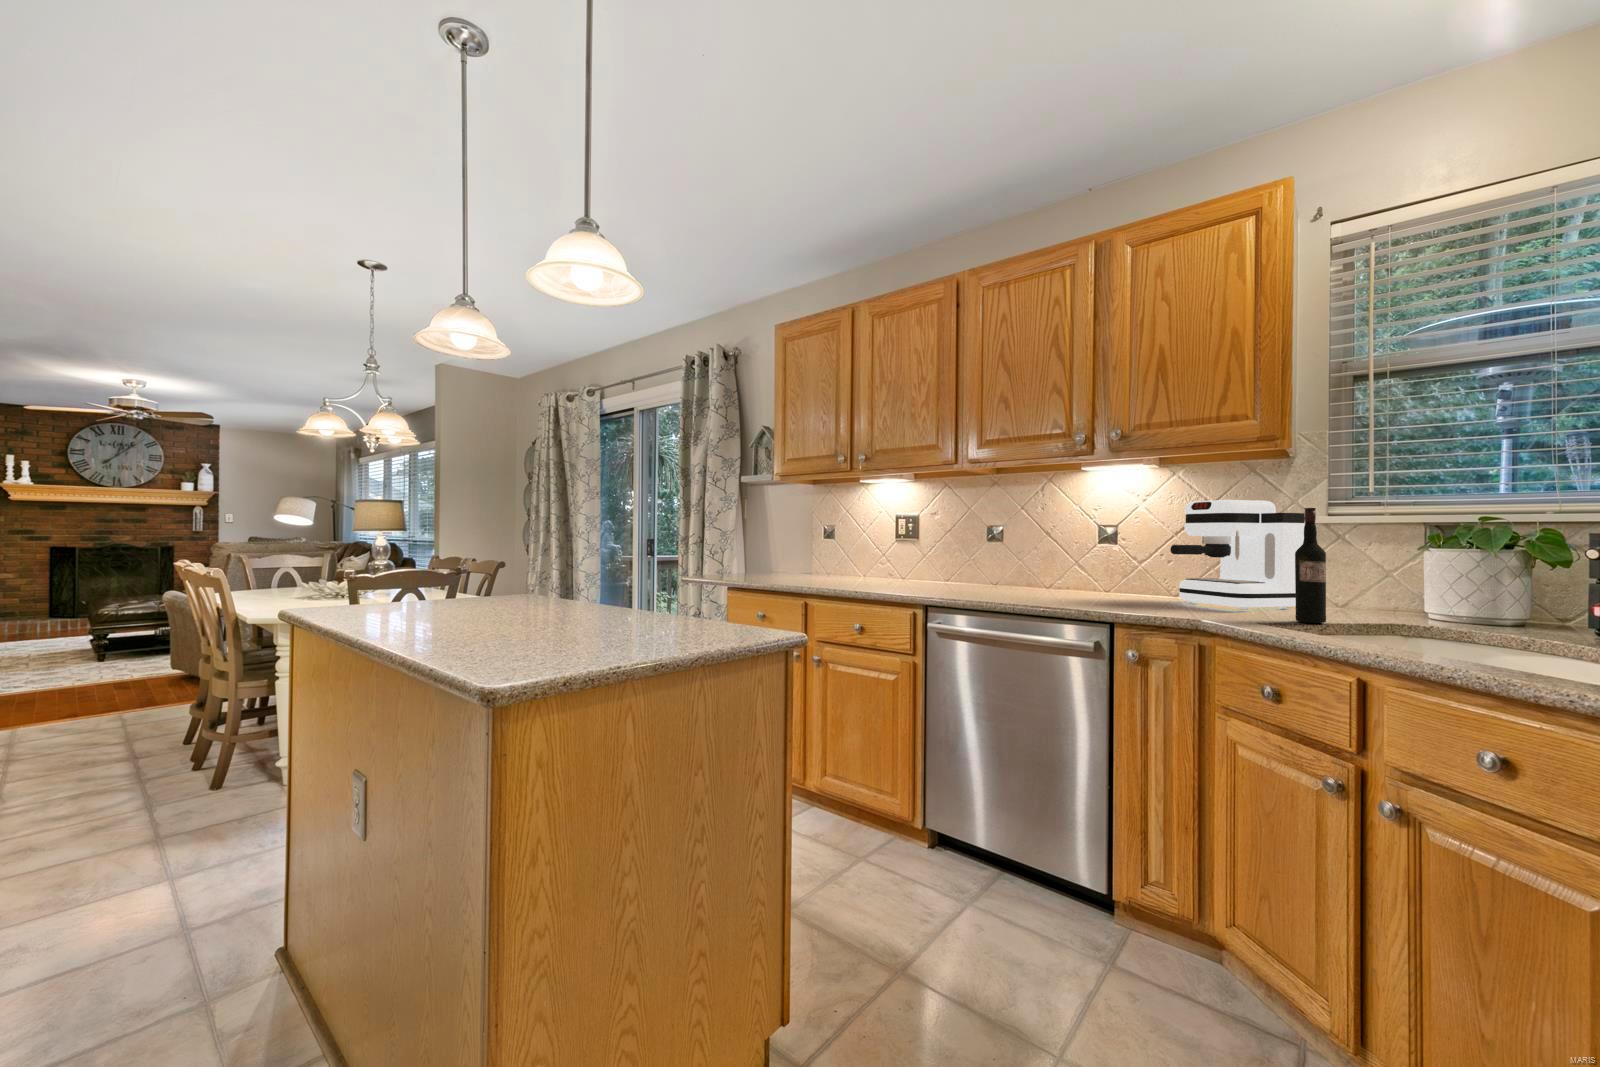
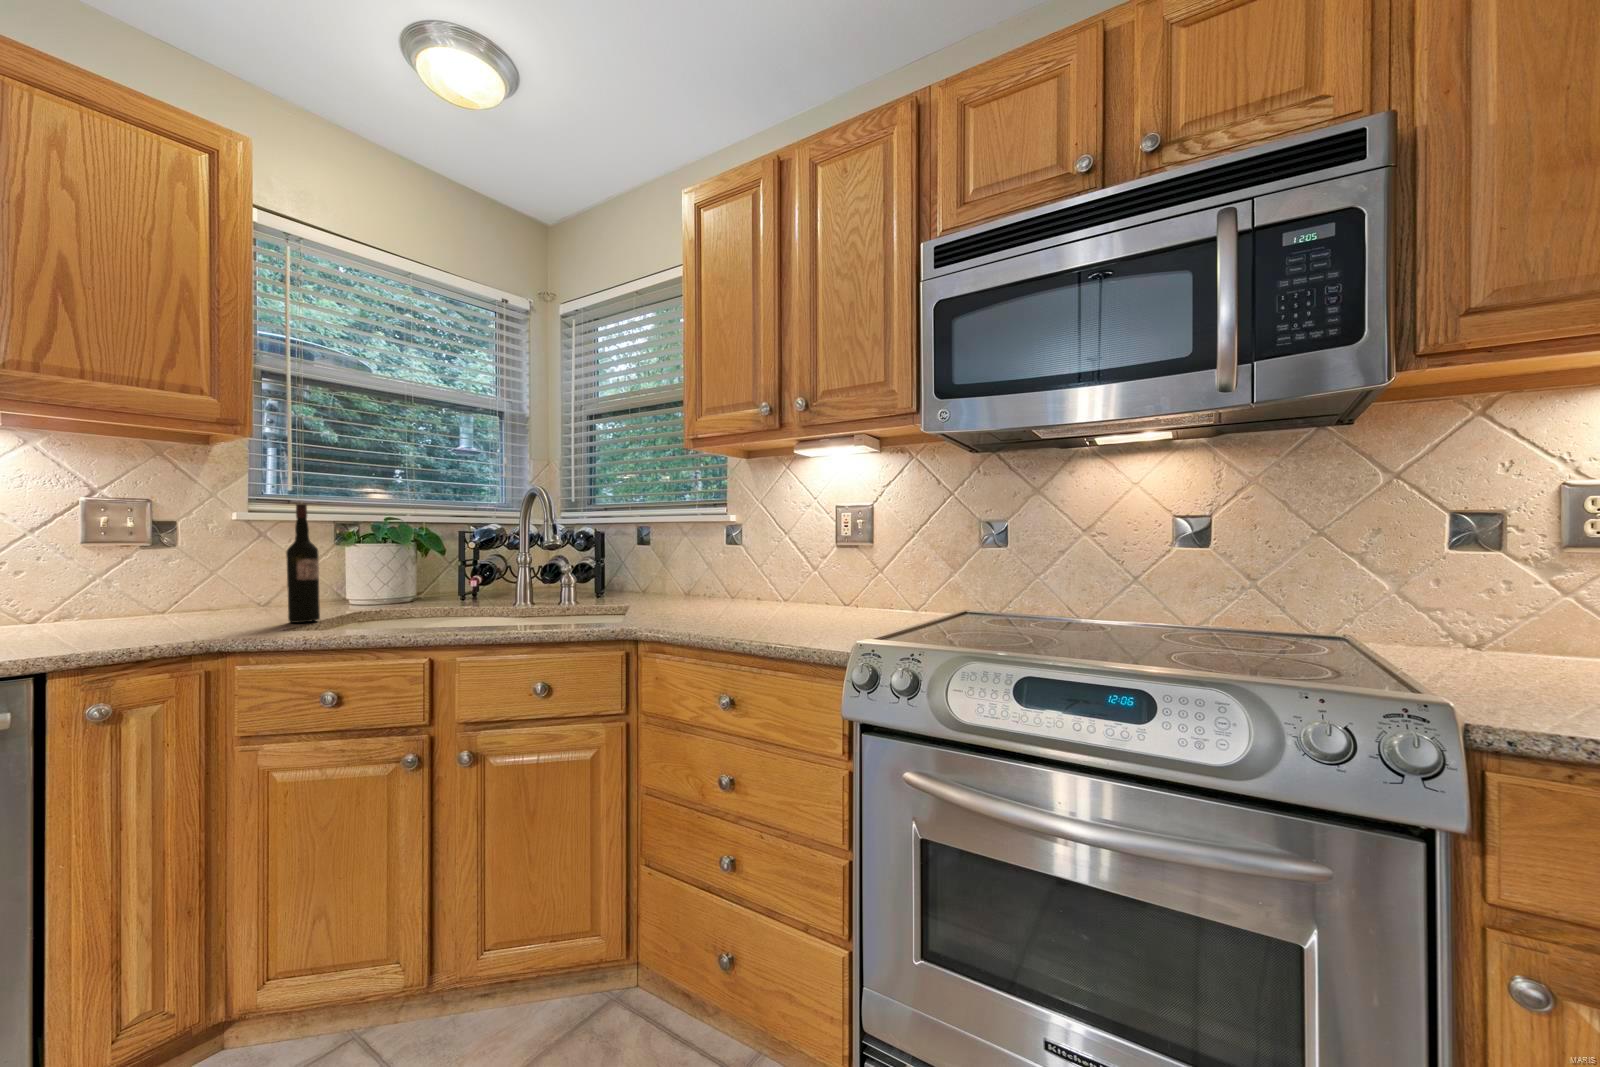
coffee maker: present [1170,500,1305,610] -> none [77,488,248,627]

